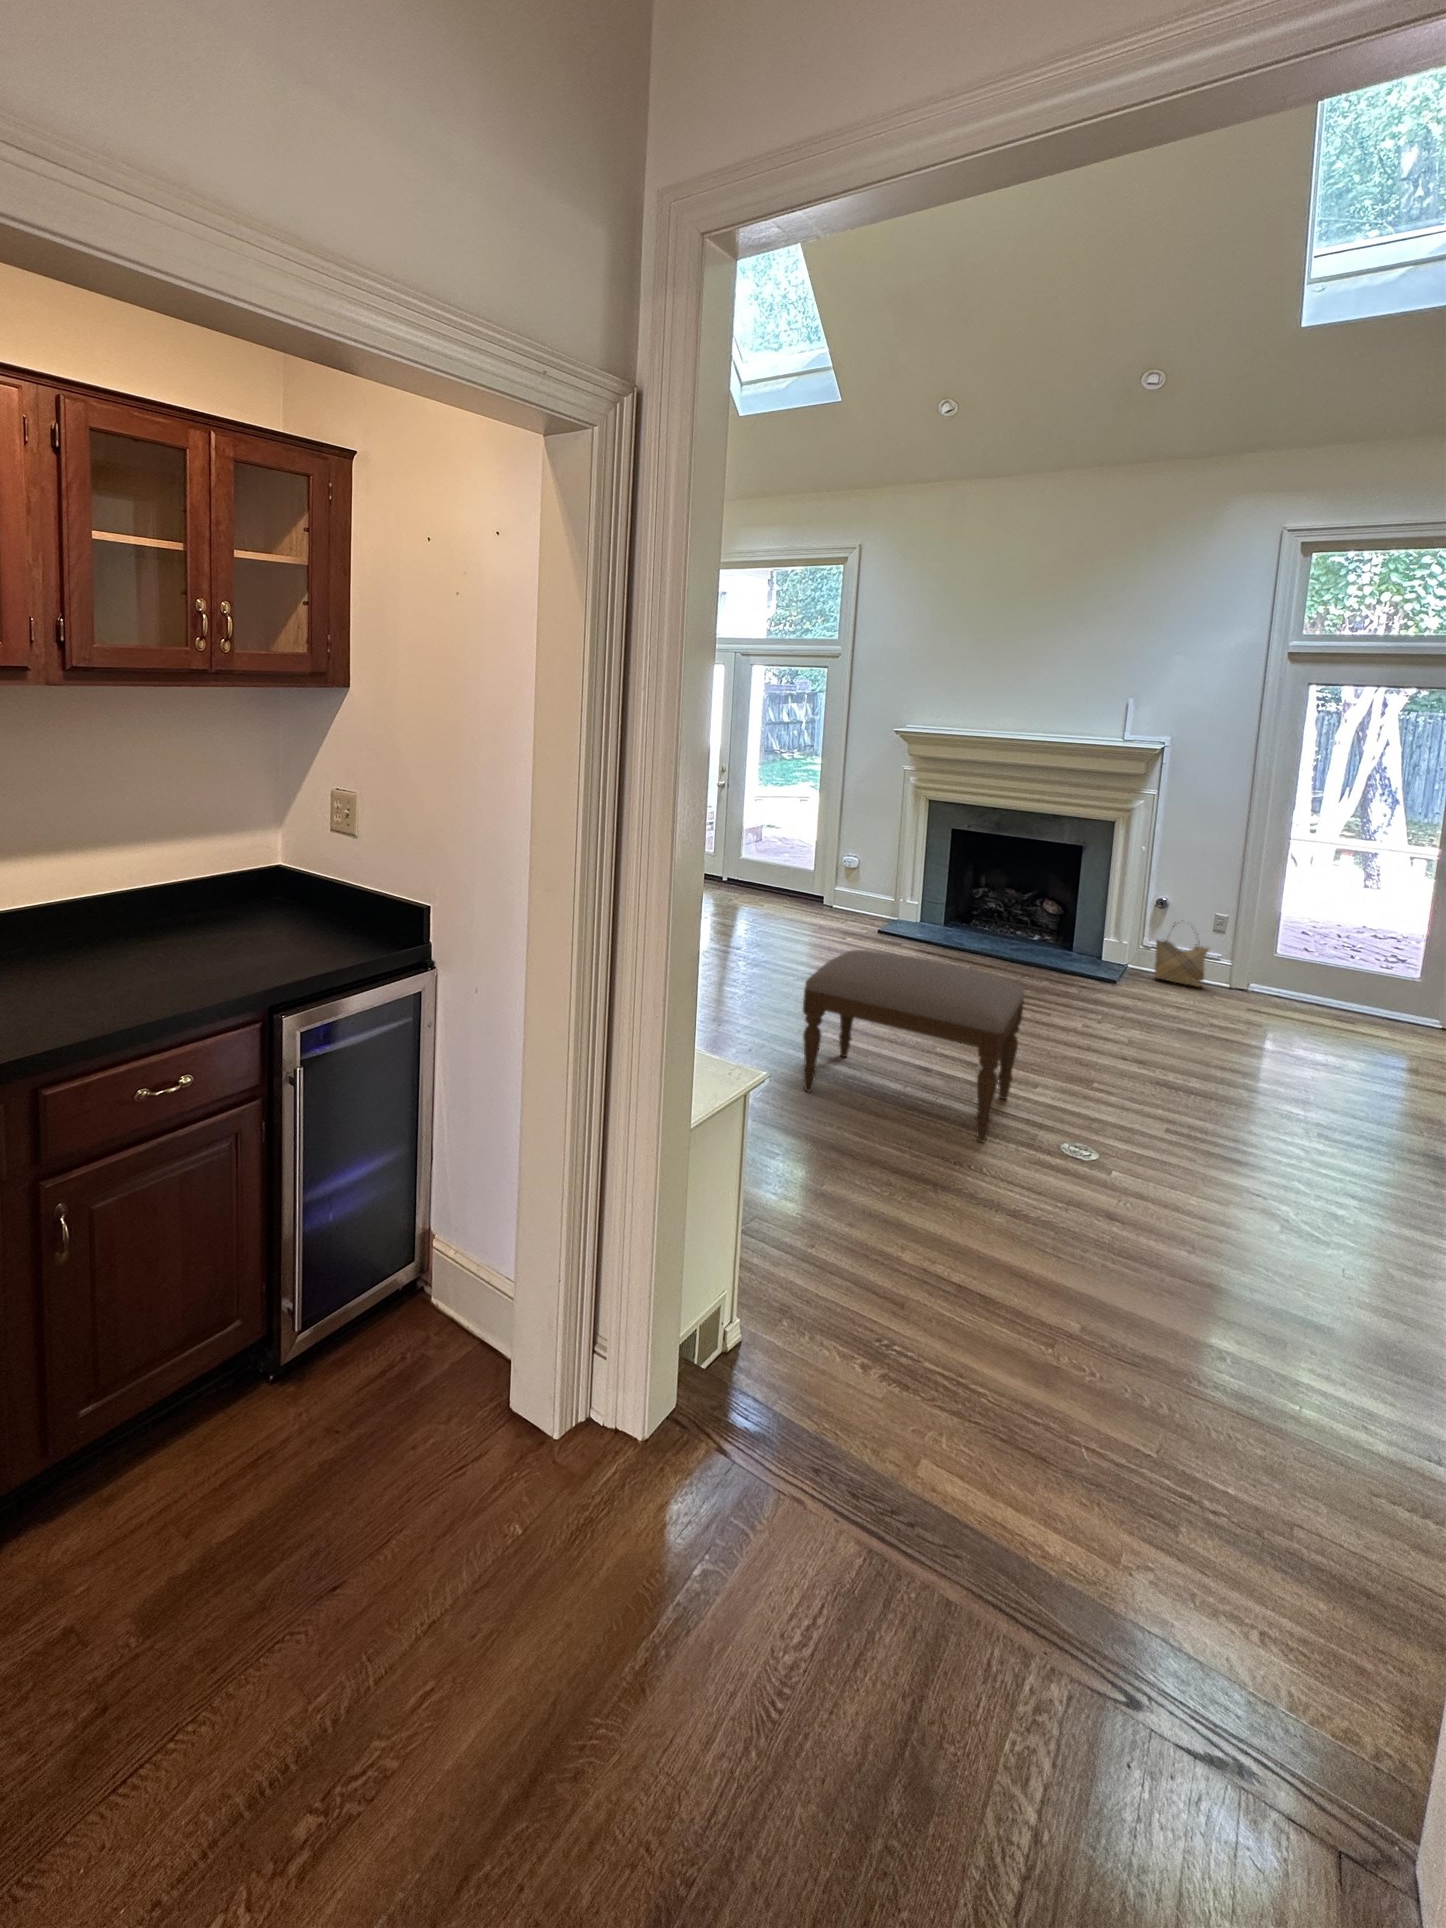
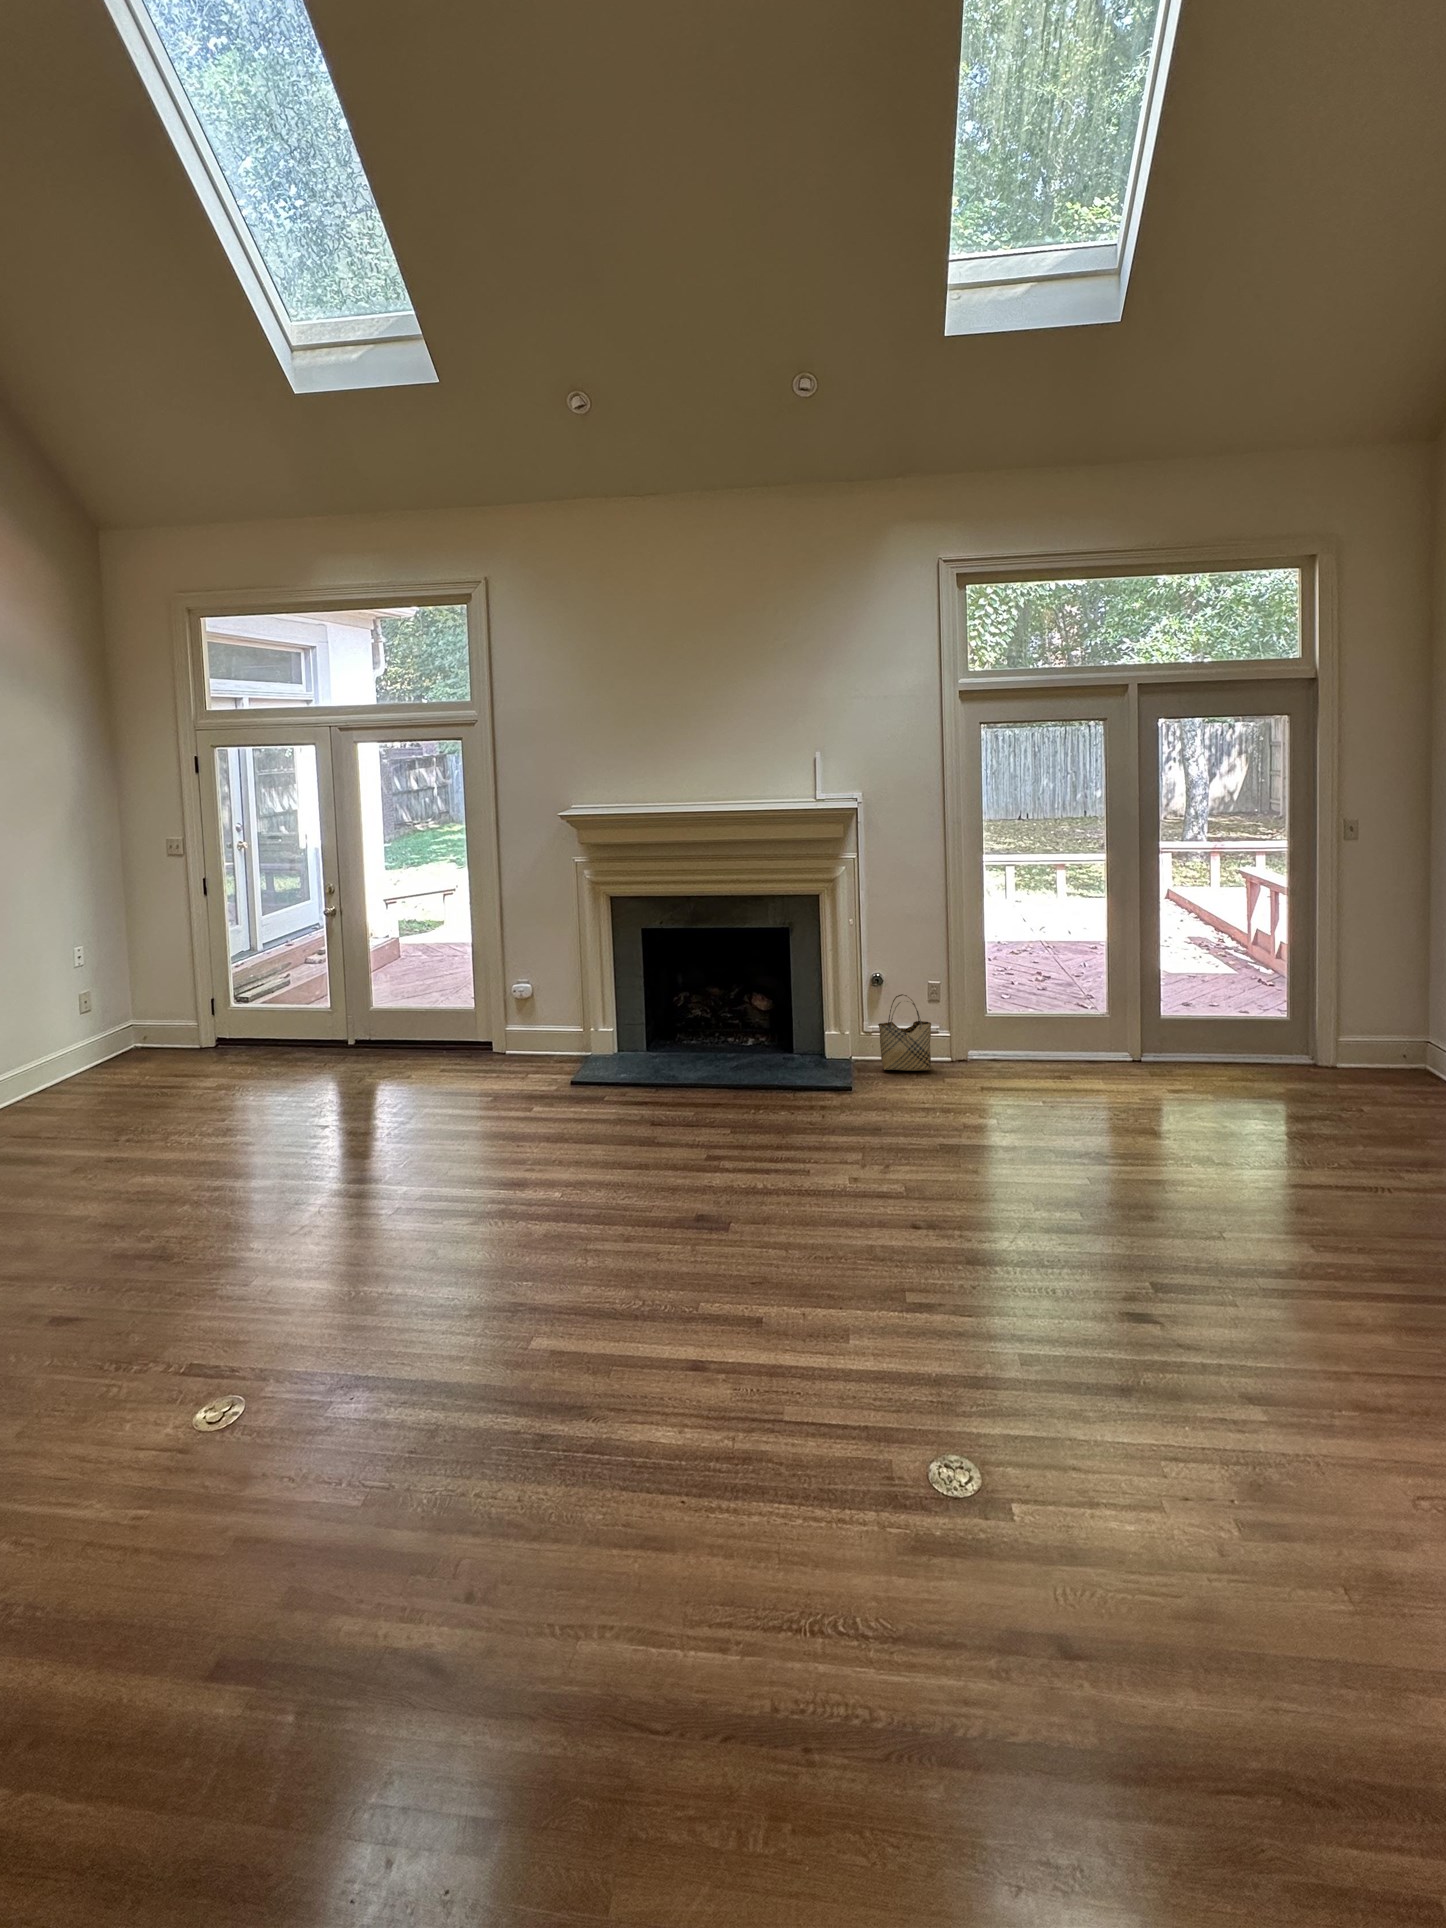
ottoman: present [803,950,1025,1142] -> none [495,1209,852,1559]

